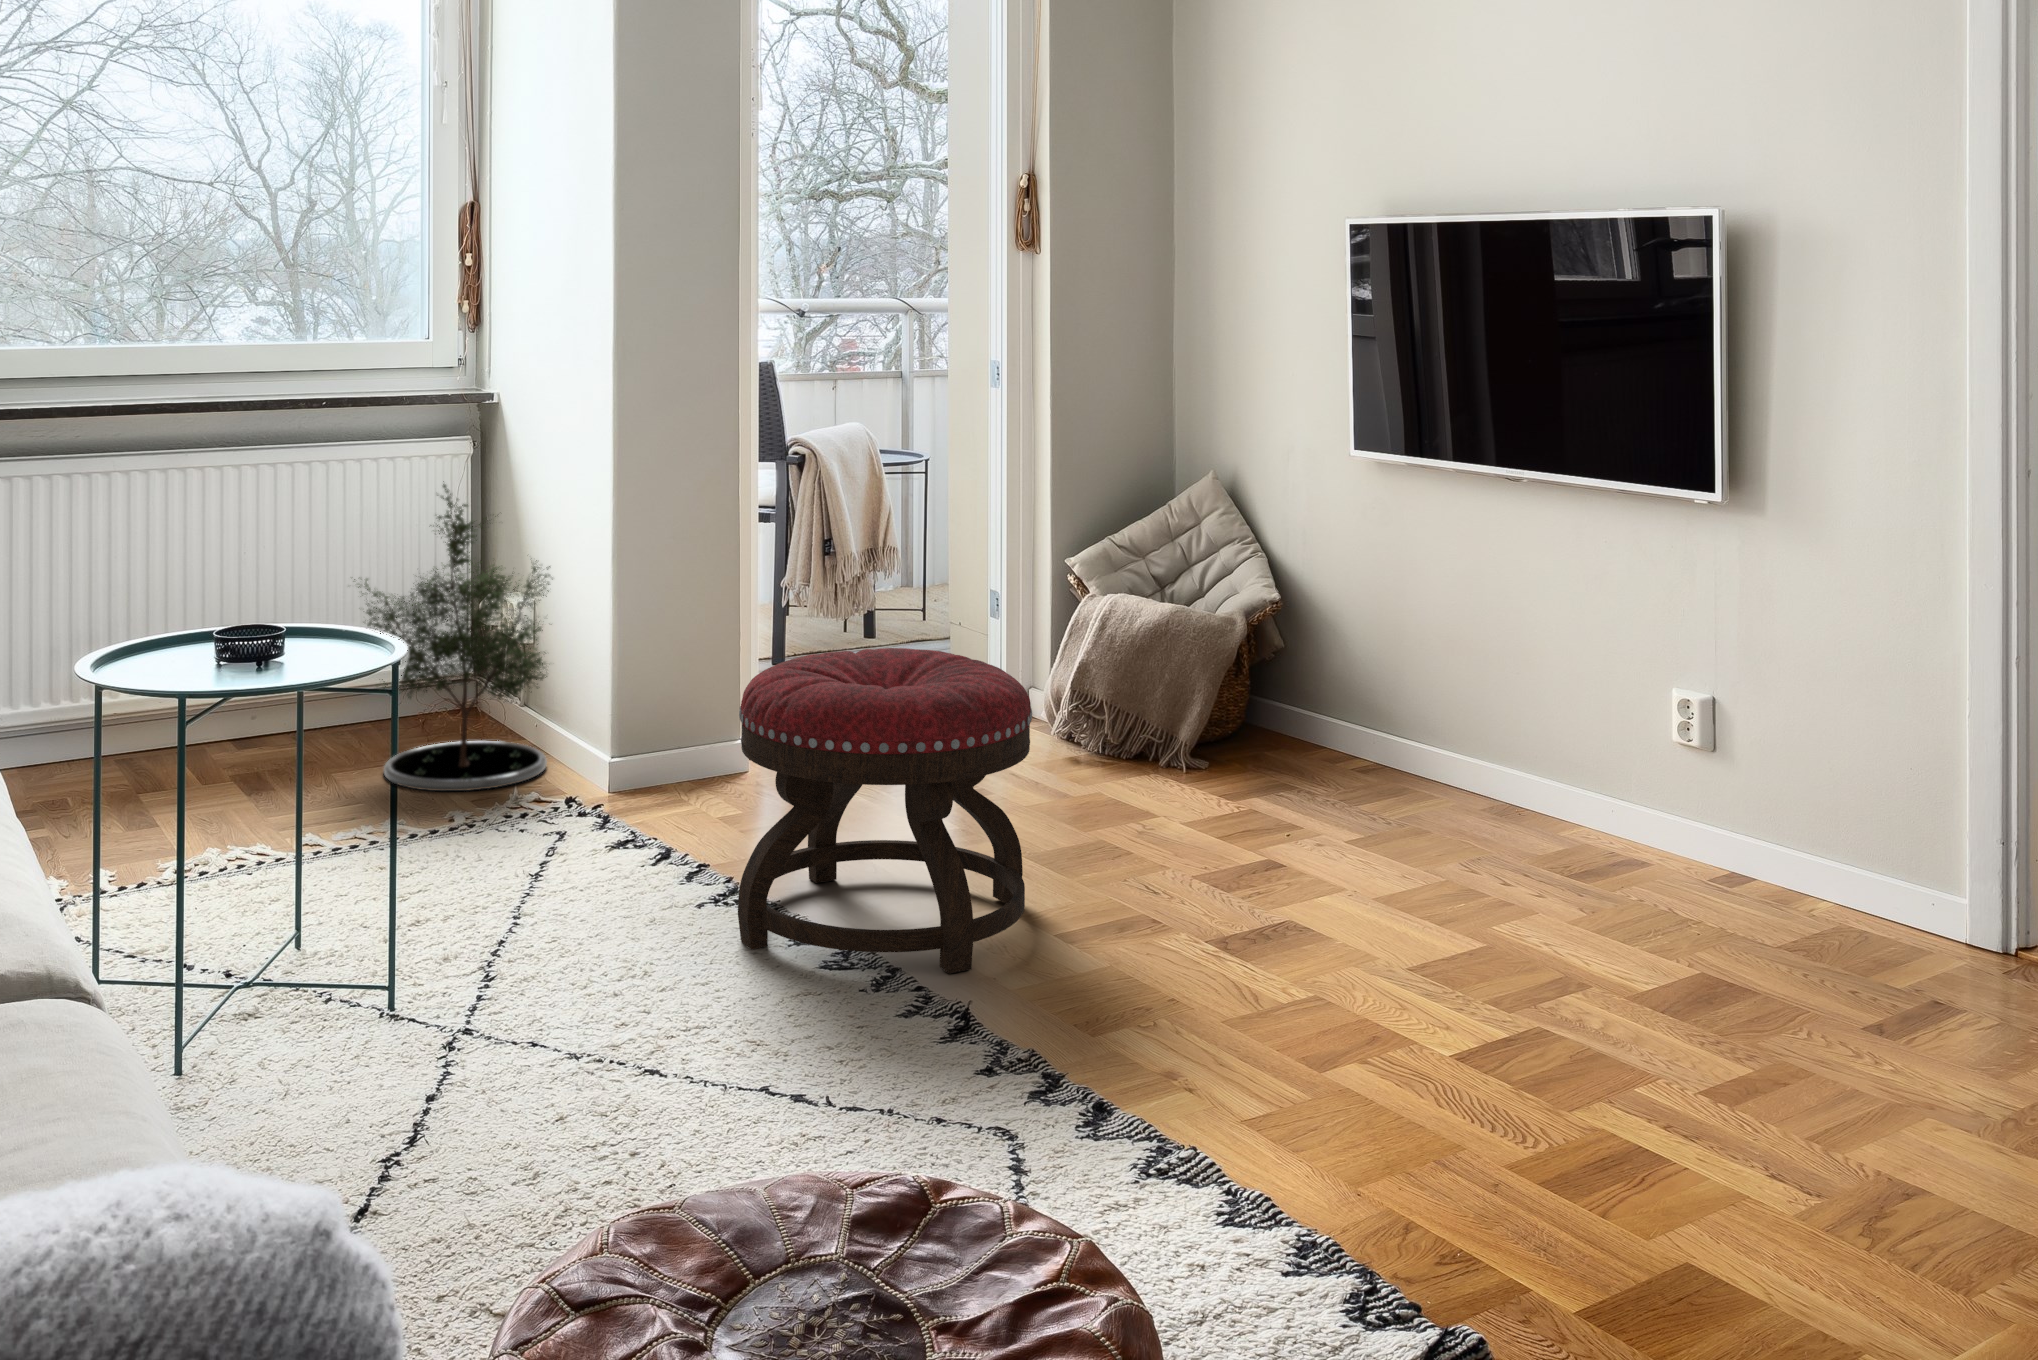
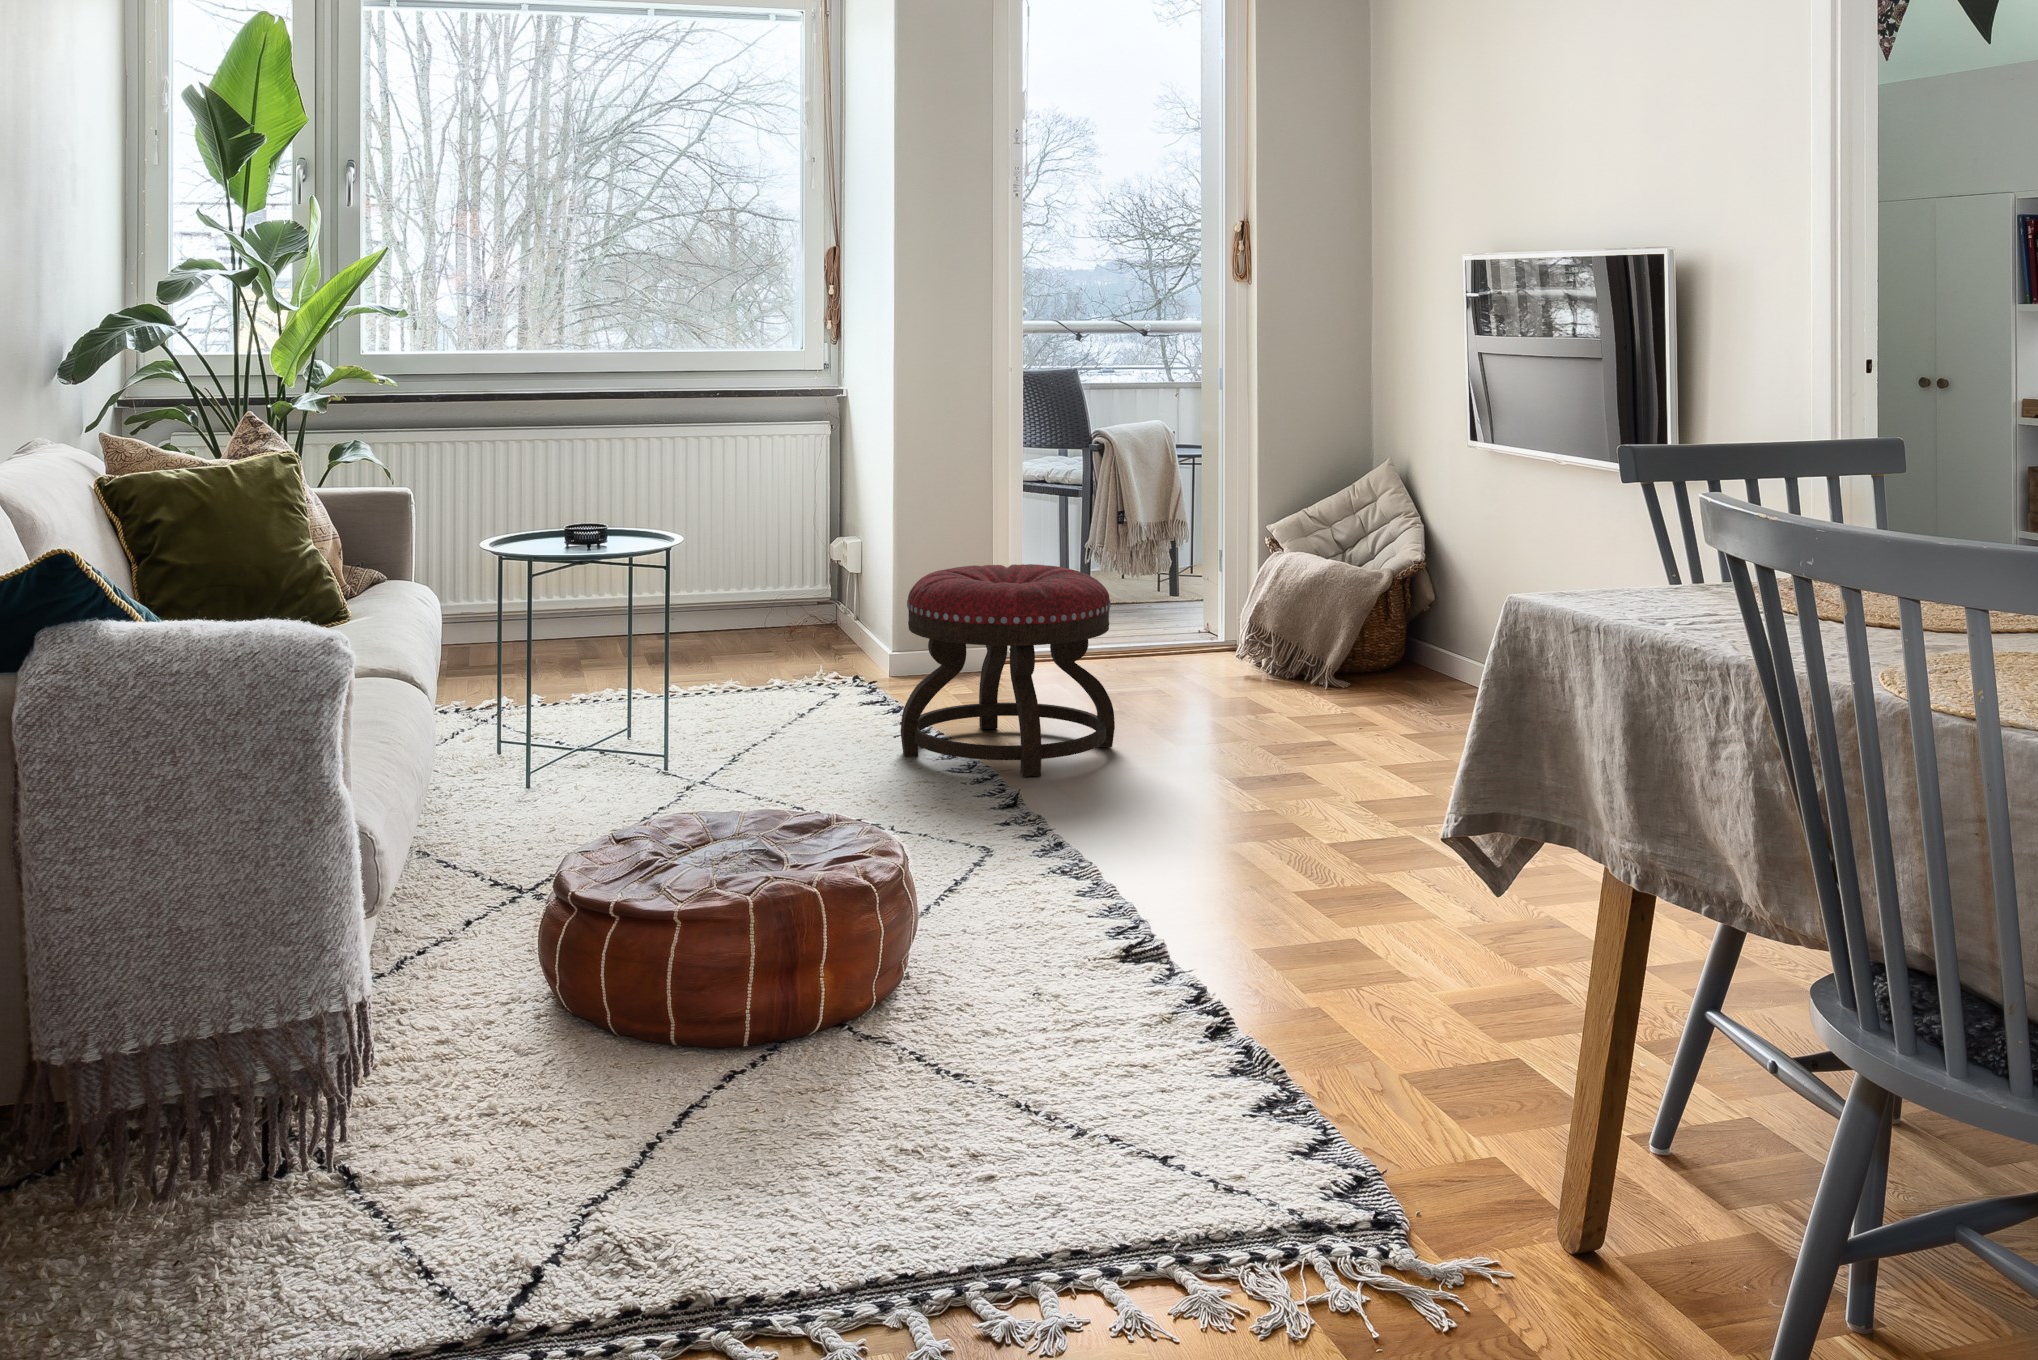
potted tree: present [354,481,550,791] -> none [716,449,859,669]

